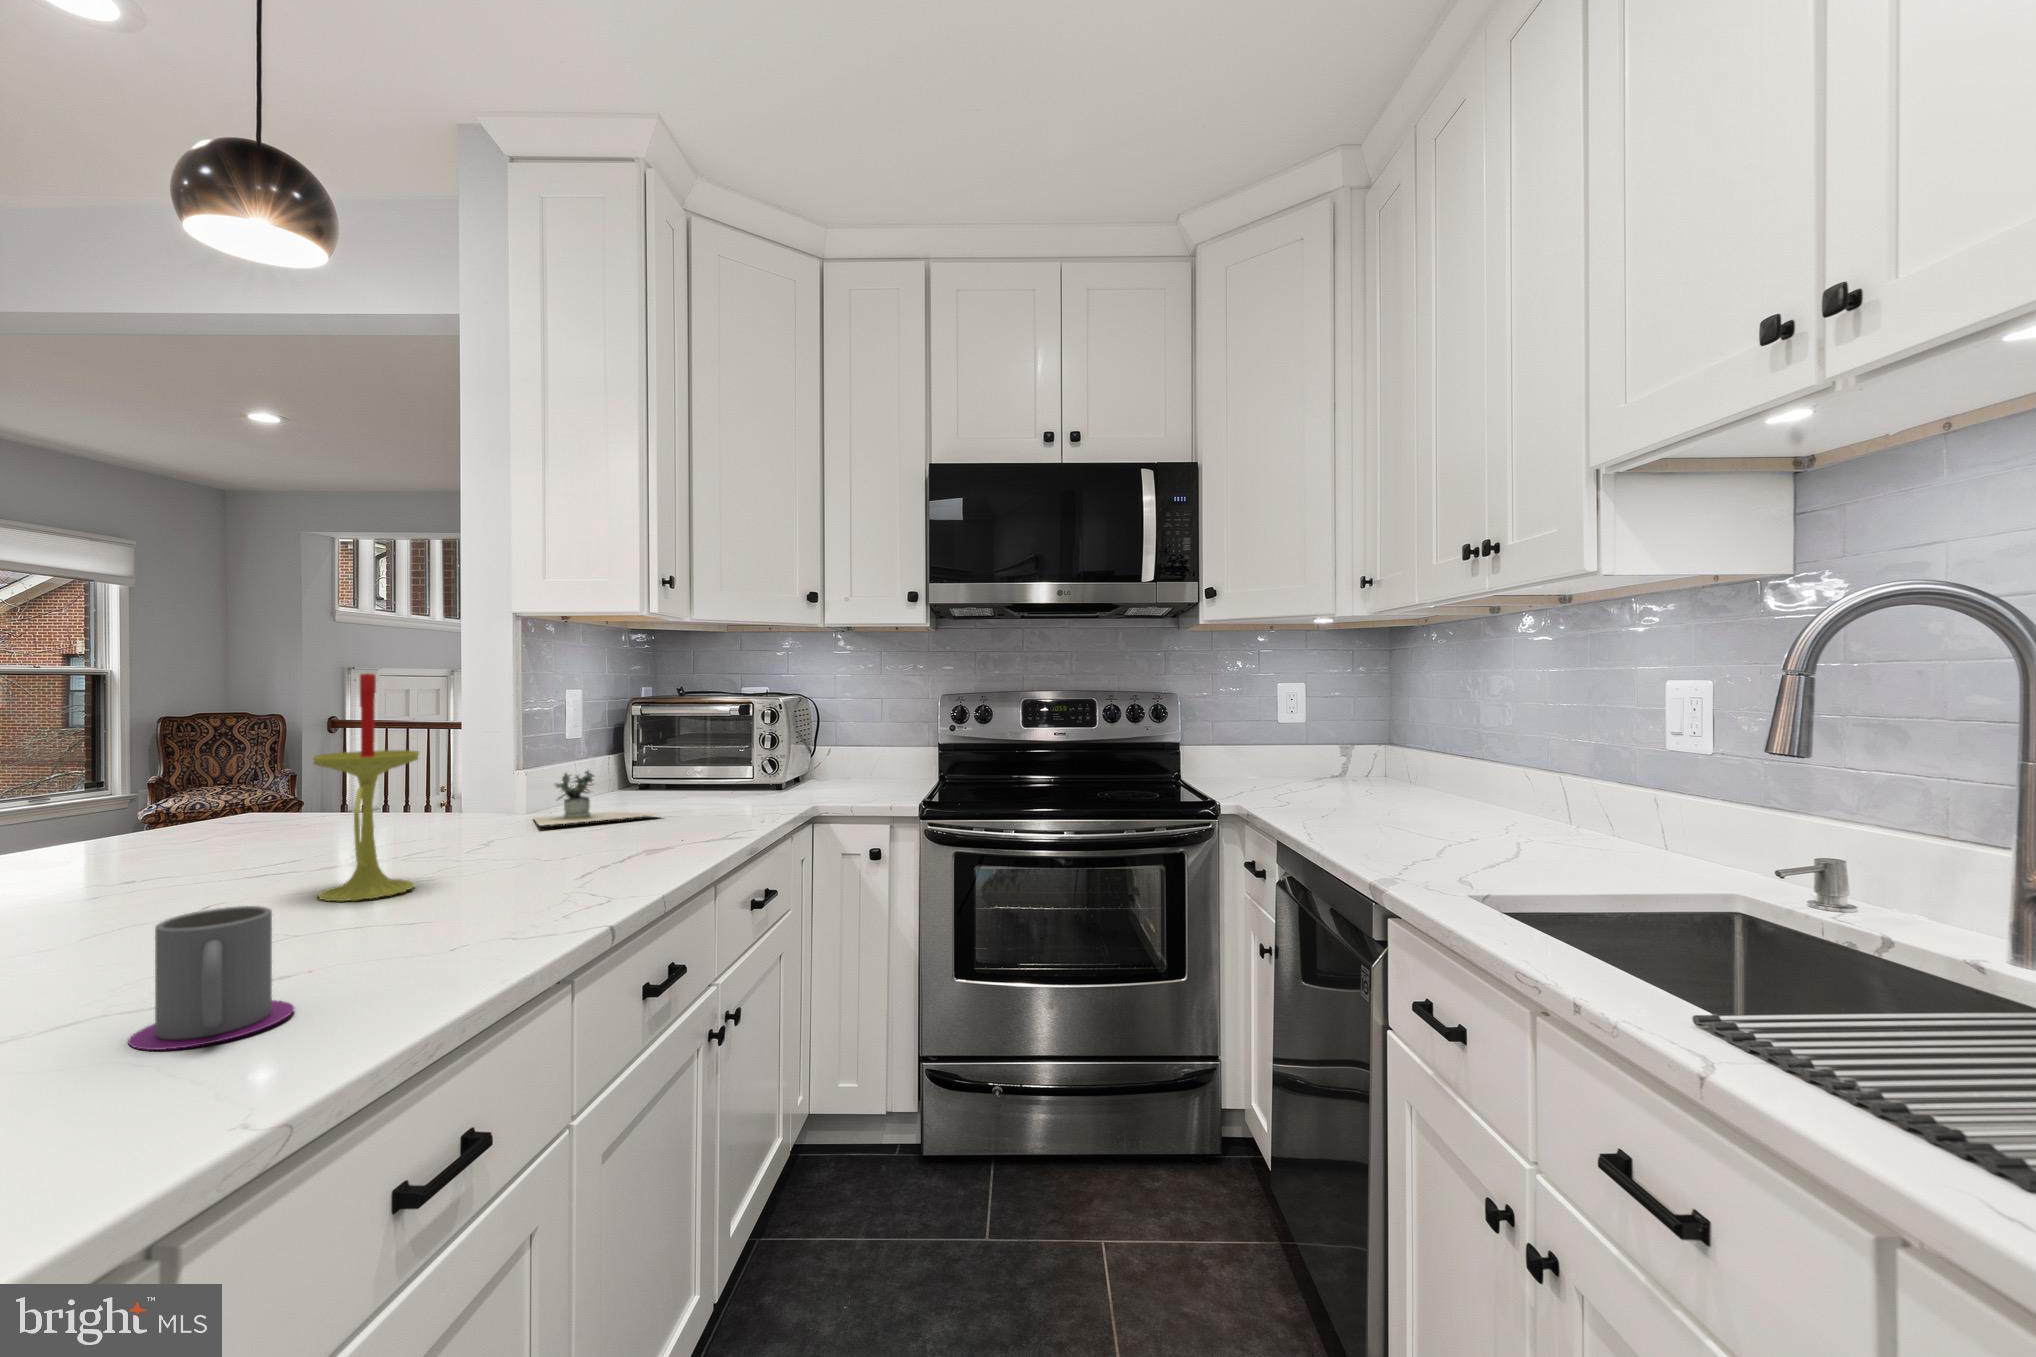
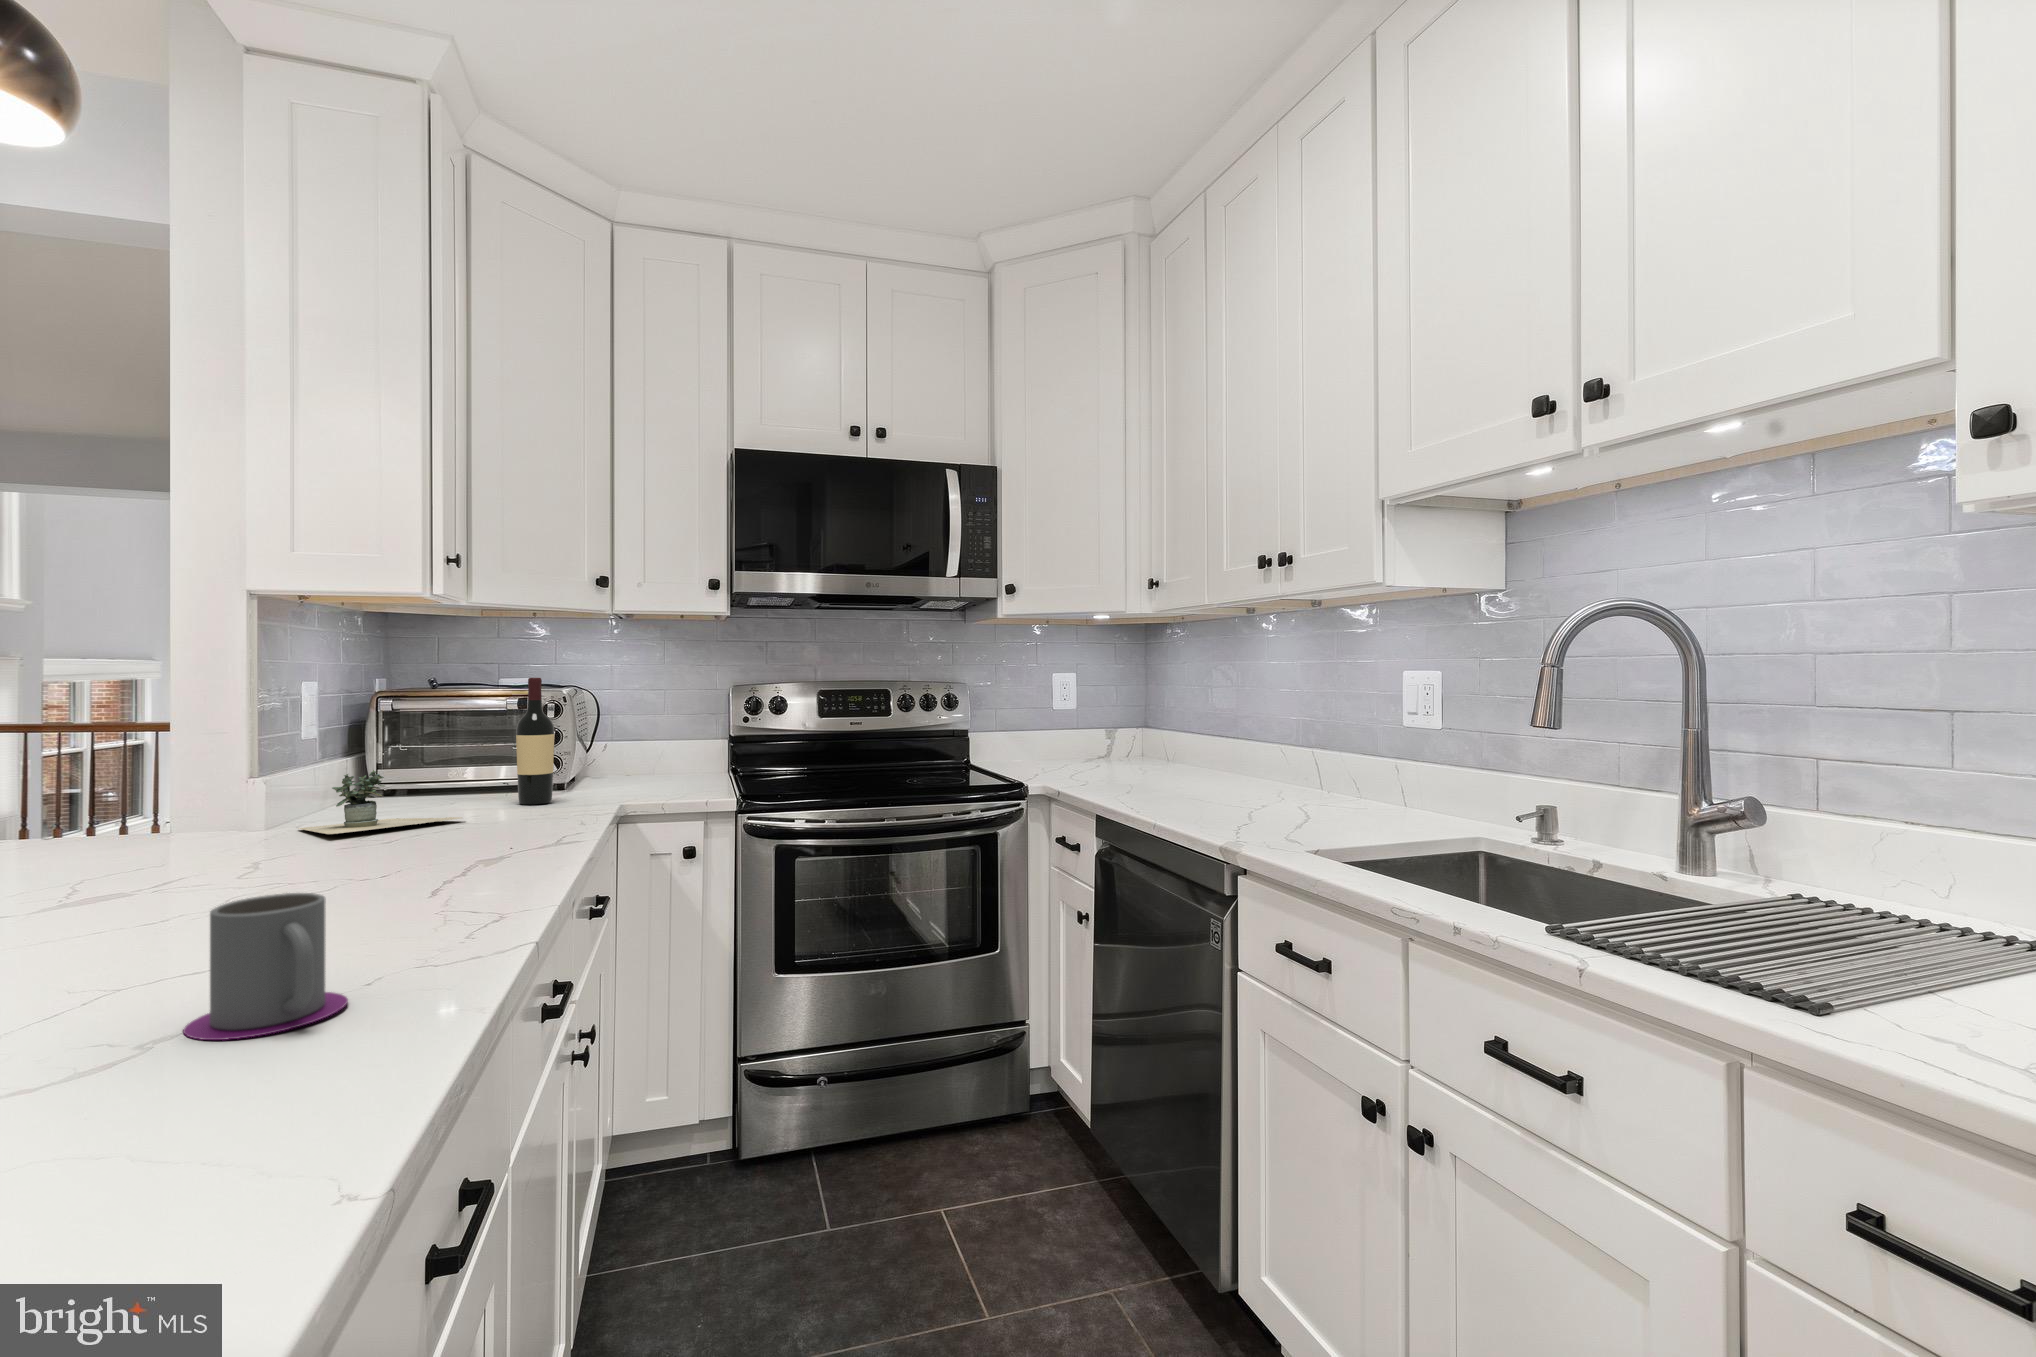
candle: present [311,673,419,901] -> none [147,649,281,916]
wine bottle: none [727,687,759,803] -> present [516,678,554,805]

